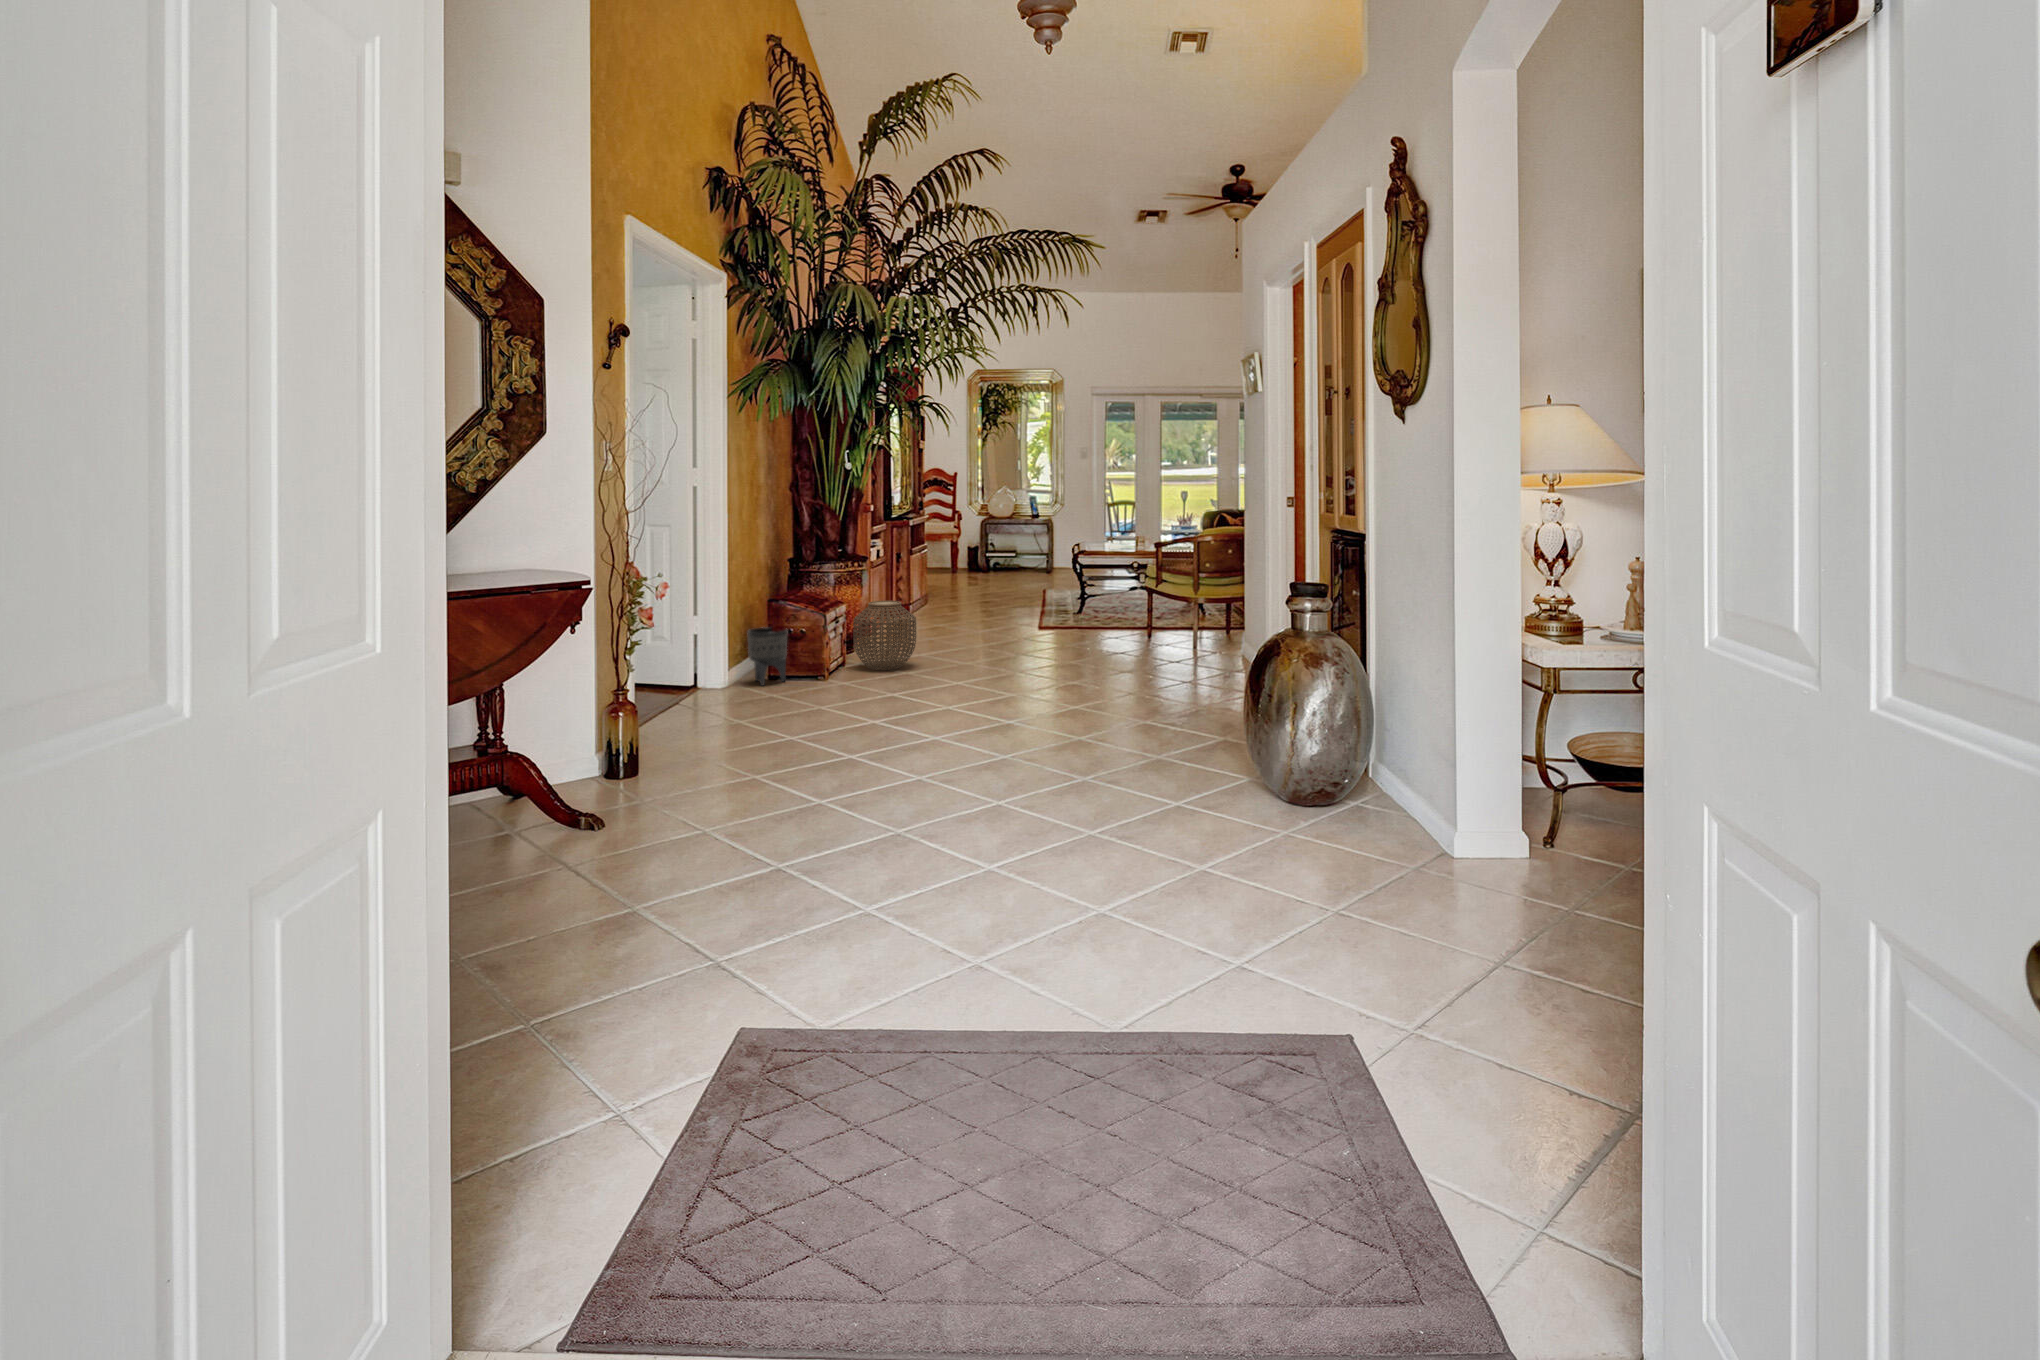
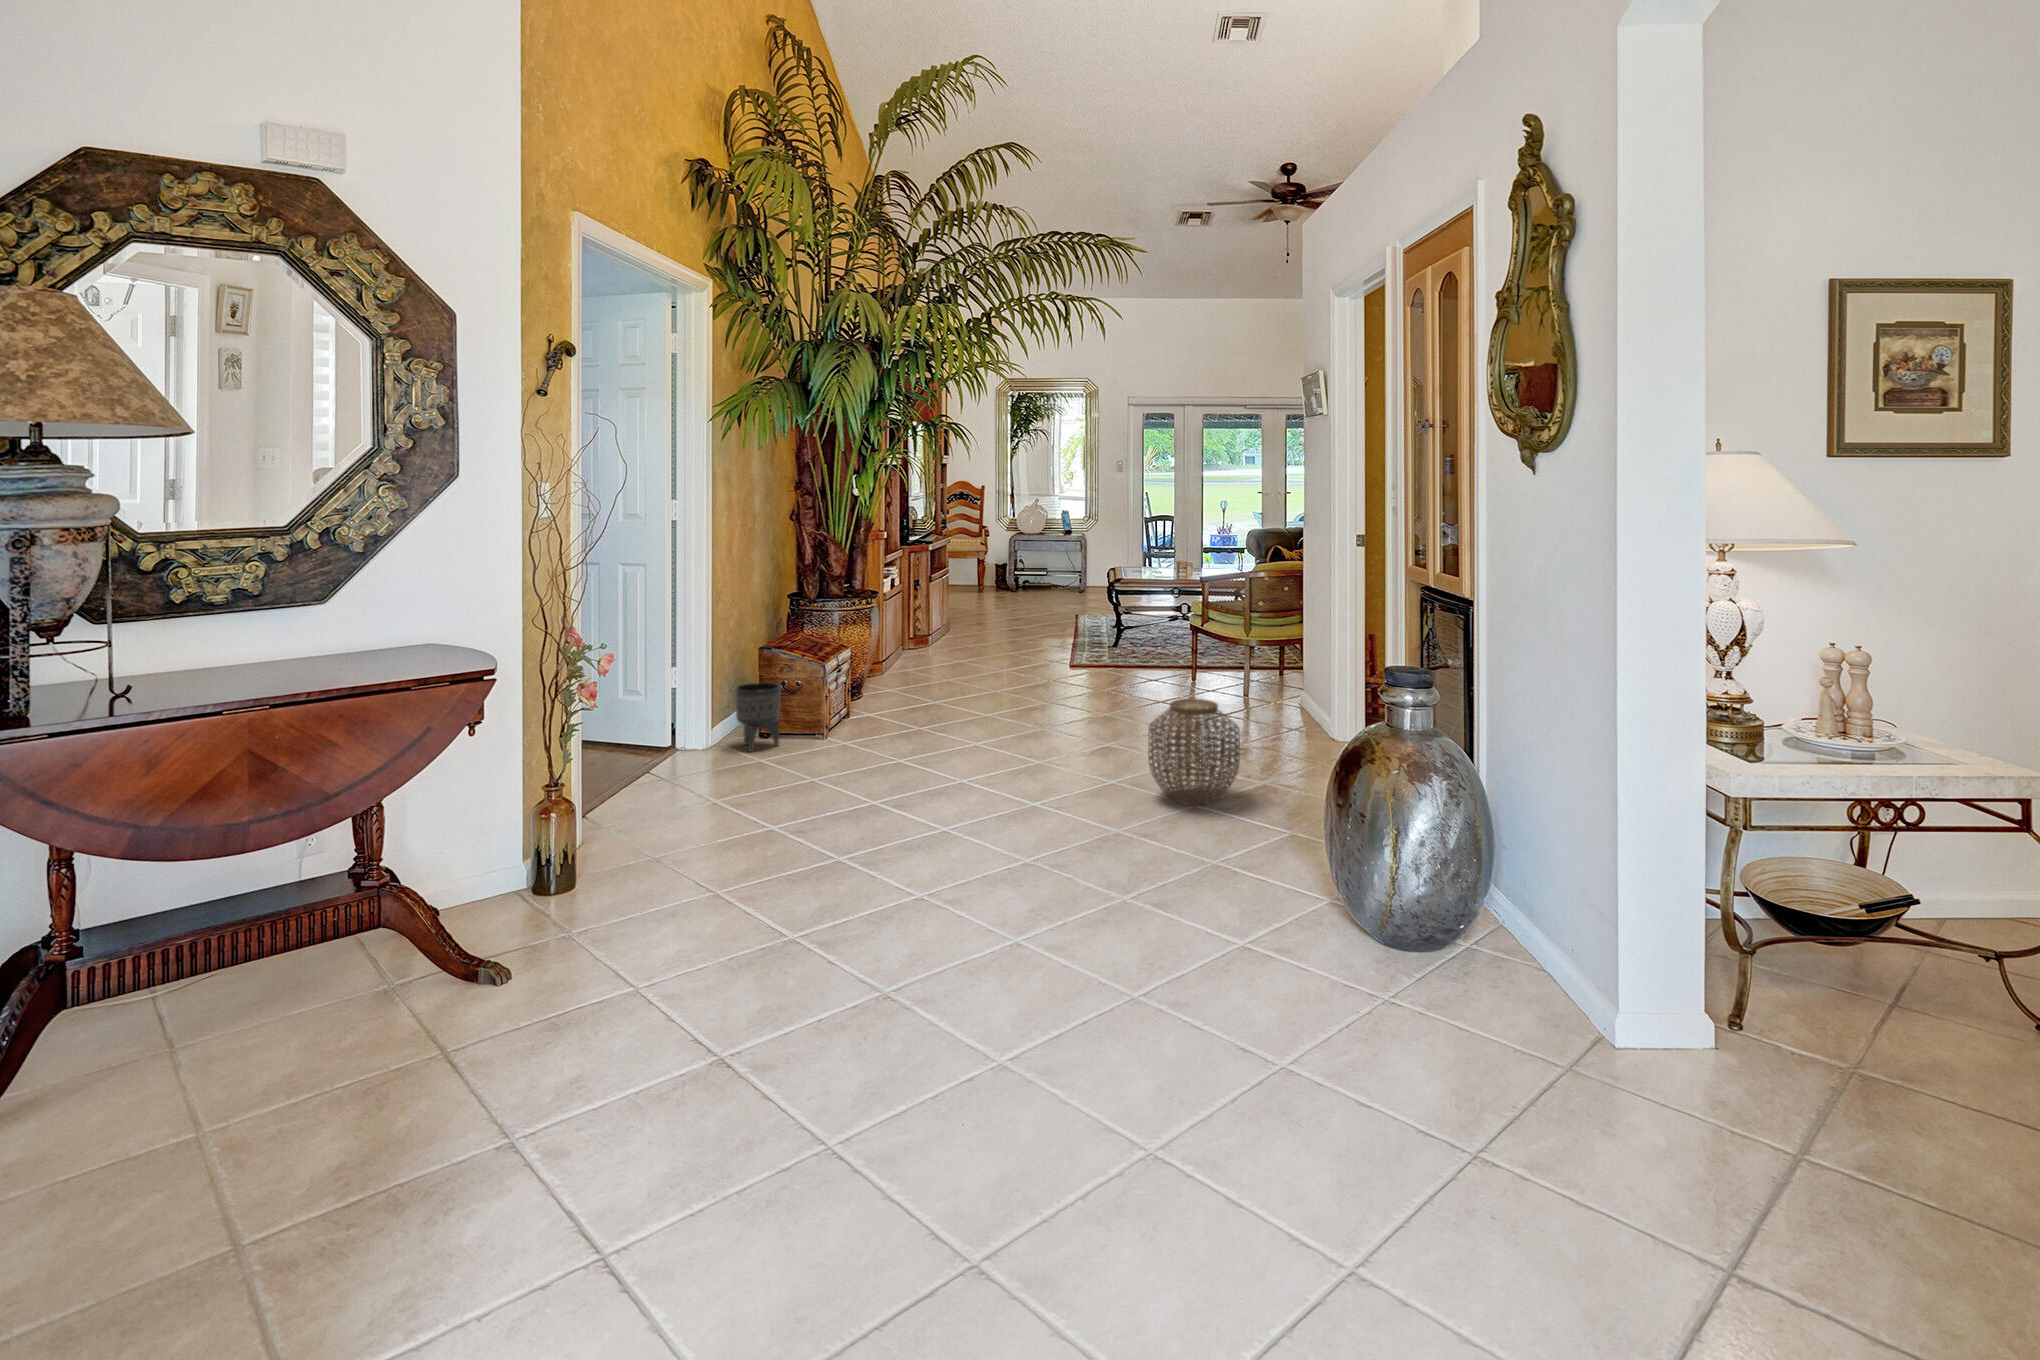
woven basket: present [853,601,916,670] -> present [1148,699,1240,805]

